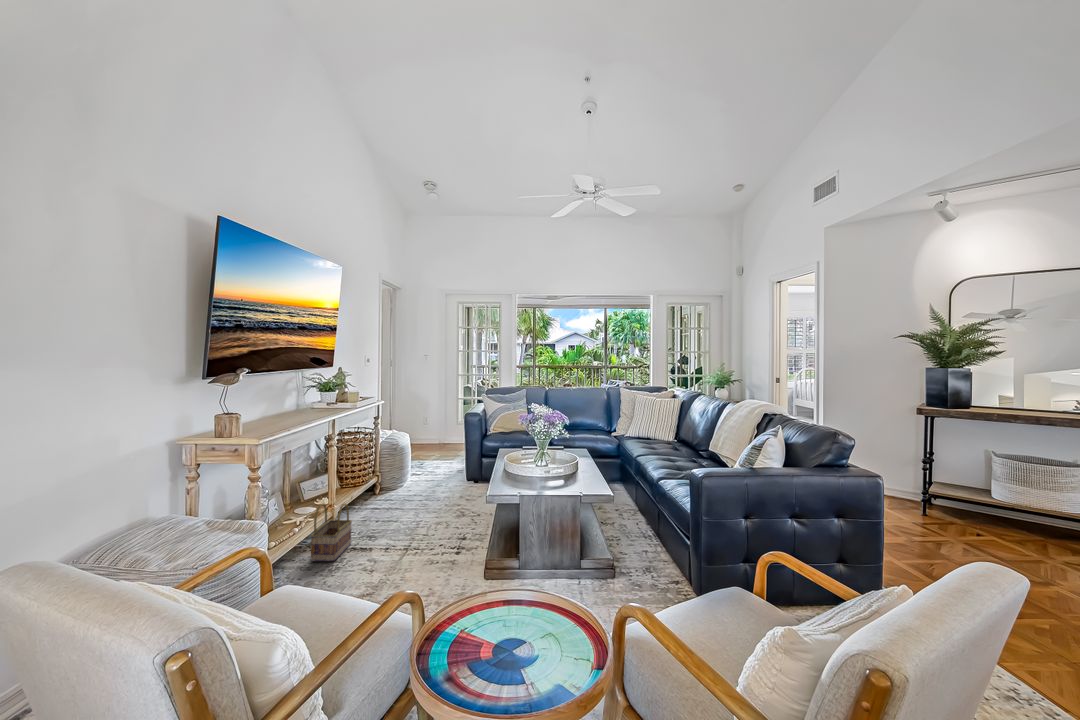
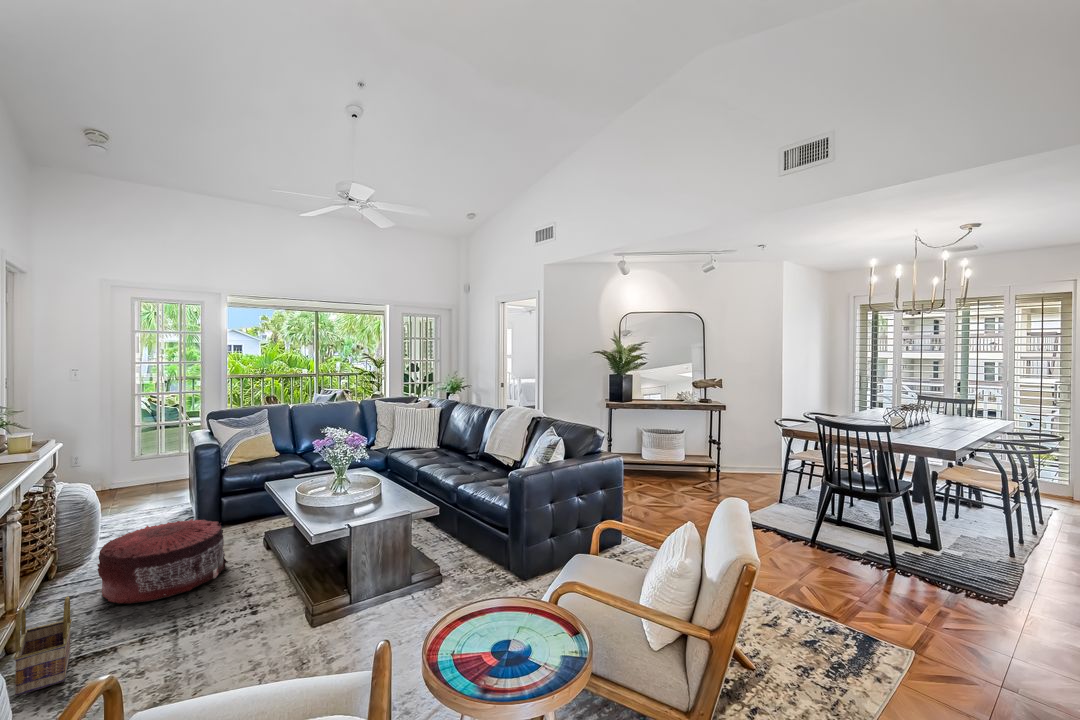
pouf: none [387,468,467,523] -> present [97,519,228,604]

